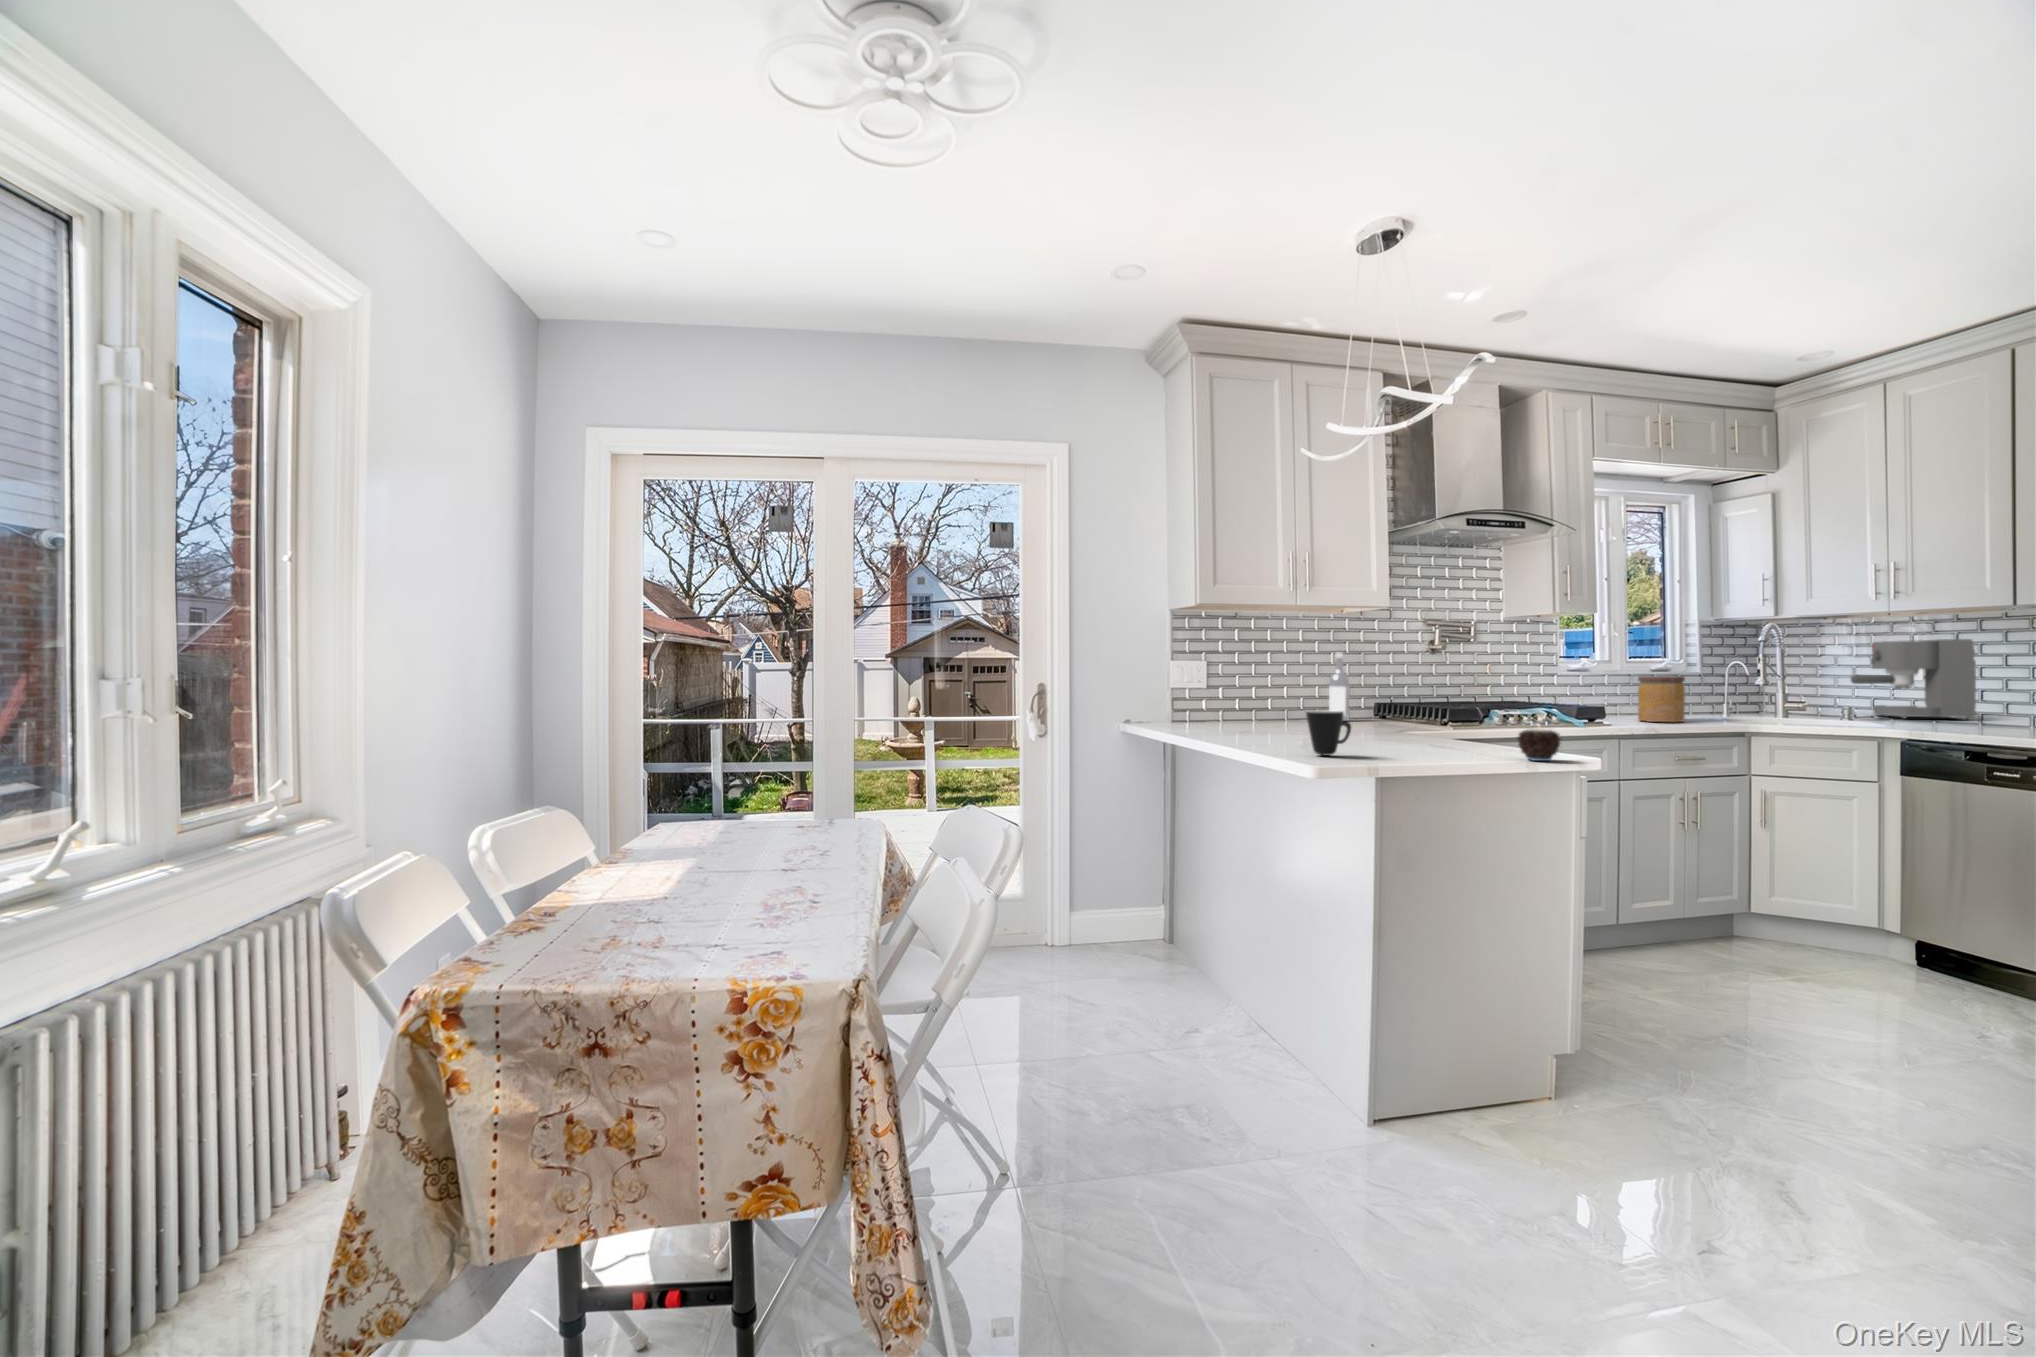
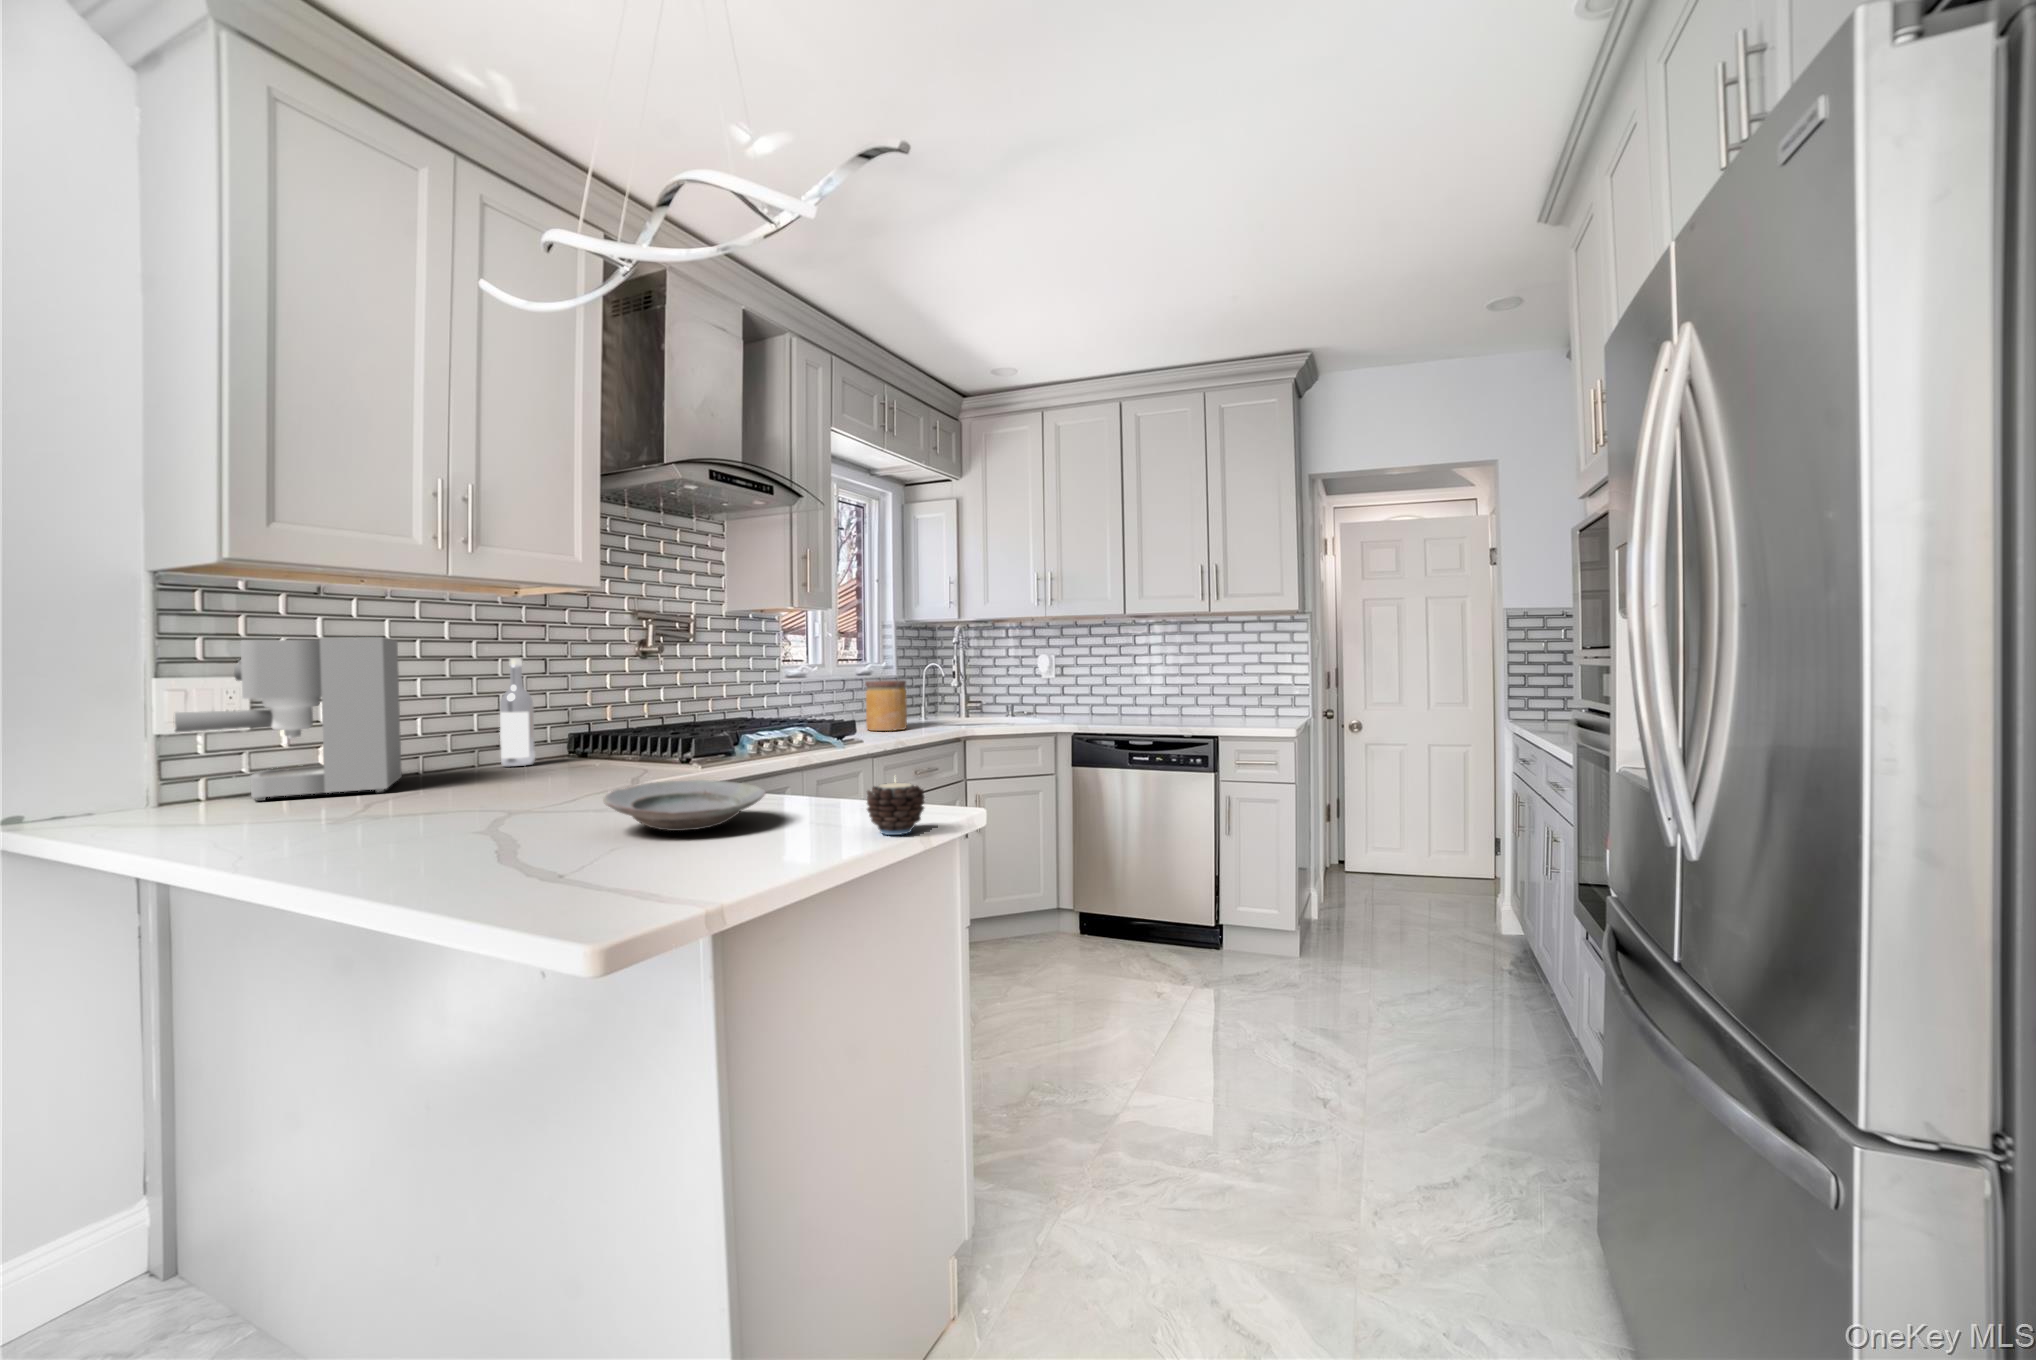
coffee maker: present [1851,639,1976,720] -> present [175,637,402,801]
mug: present [1306,710,1351,756] -> none [495,787,597,889]
plate: none [1366,723,1463,749] -> present [603,780,766,831]

